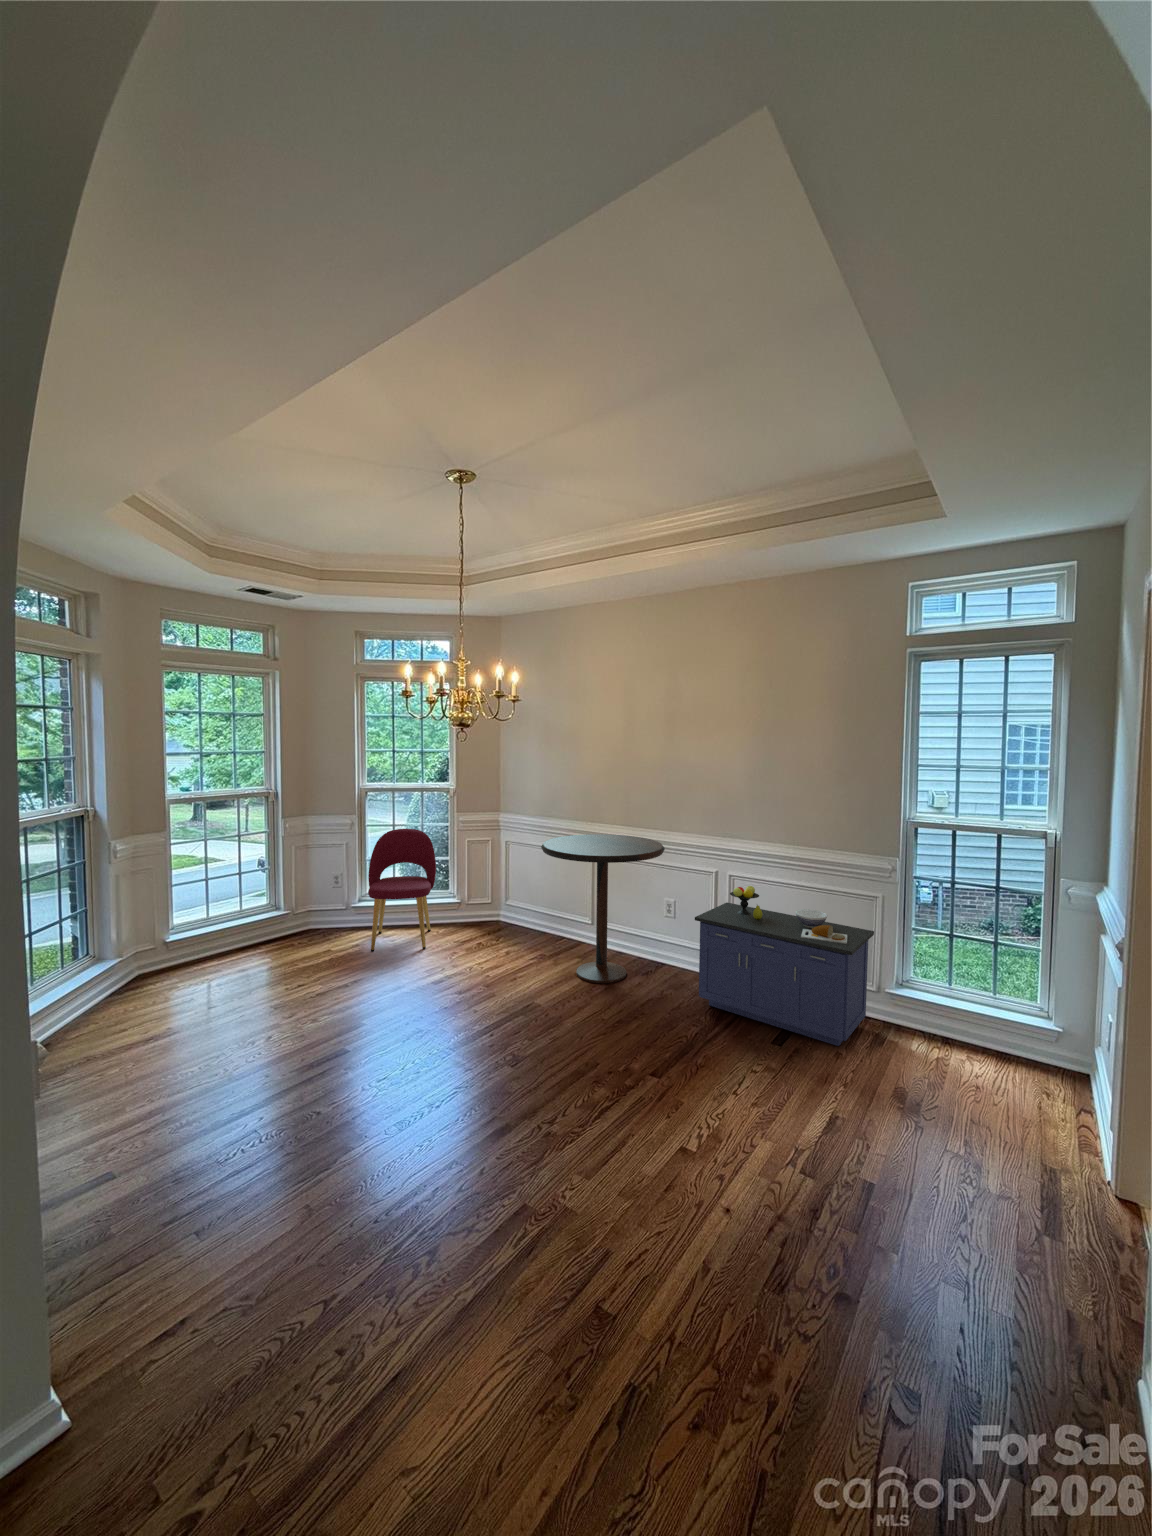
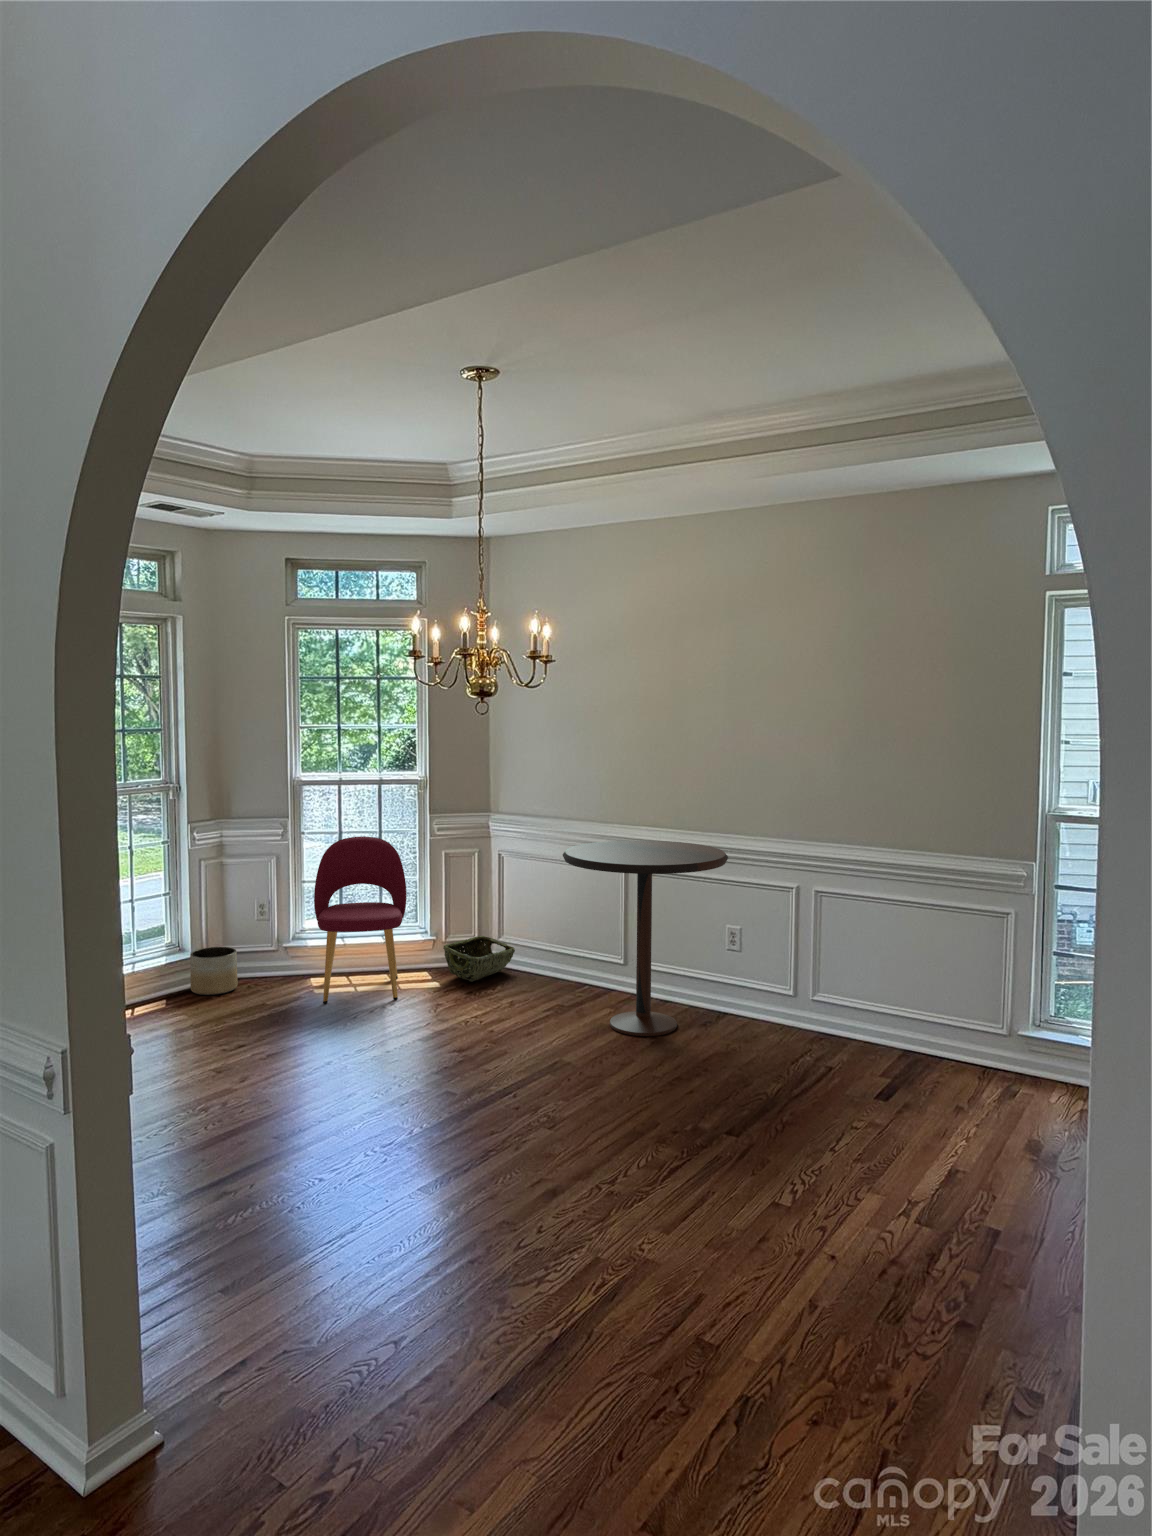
storage cabinet: present [695,886,874,1046] -> none [772,903,1002,1100]
woven basket: none [463,900,516,935] -> present [443,936,515,982]
planter: none [279,907,314,943] -> present [190,947,238,995]

